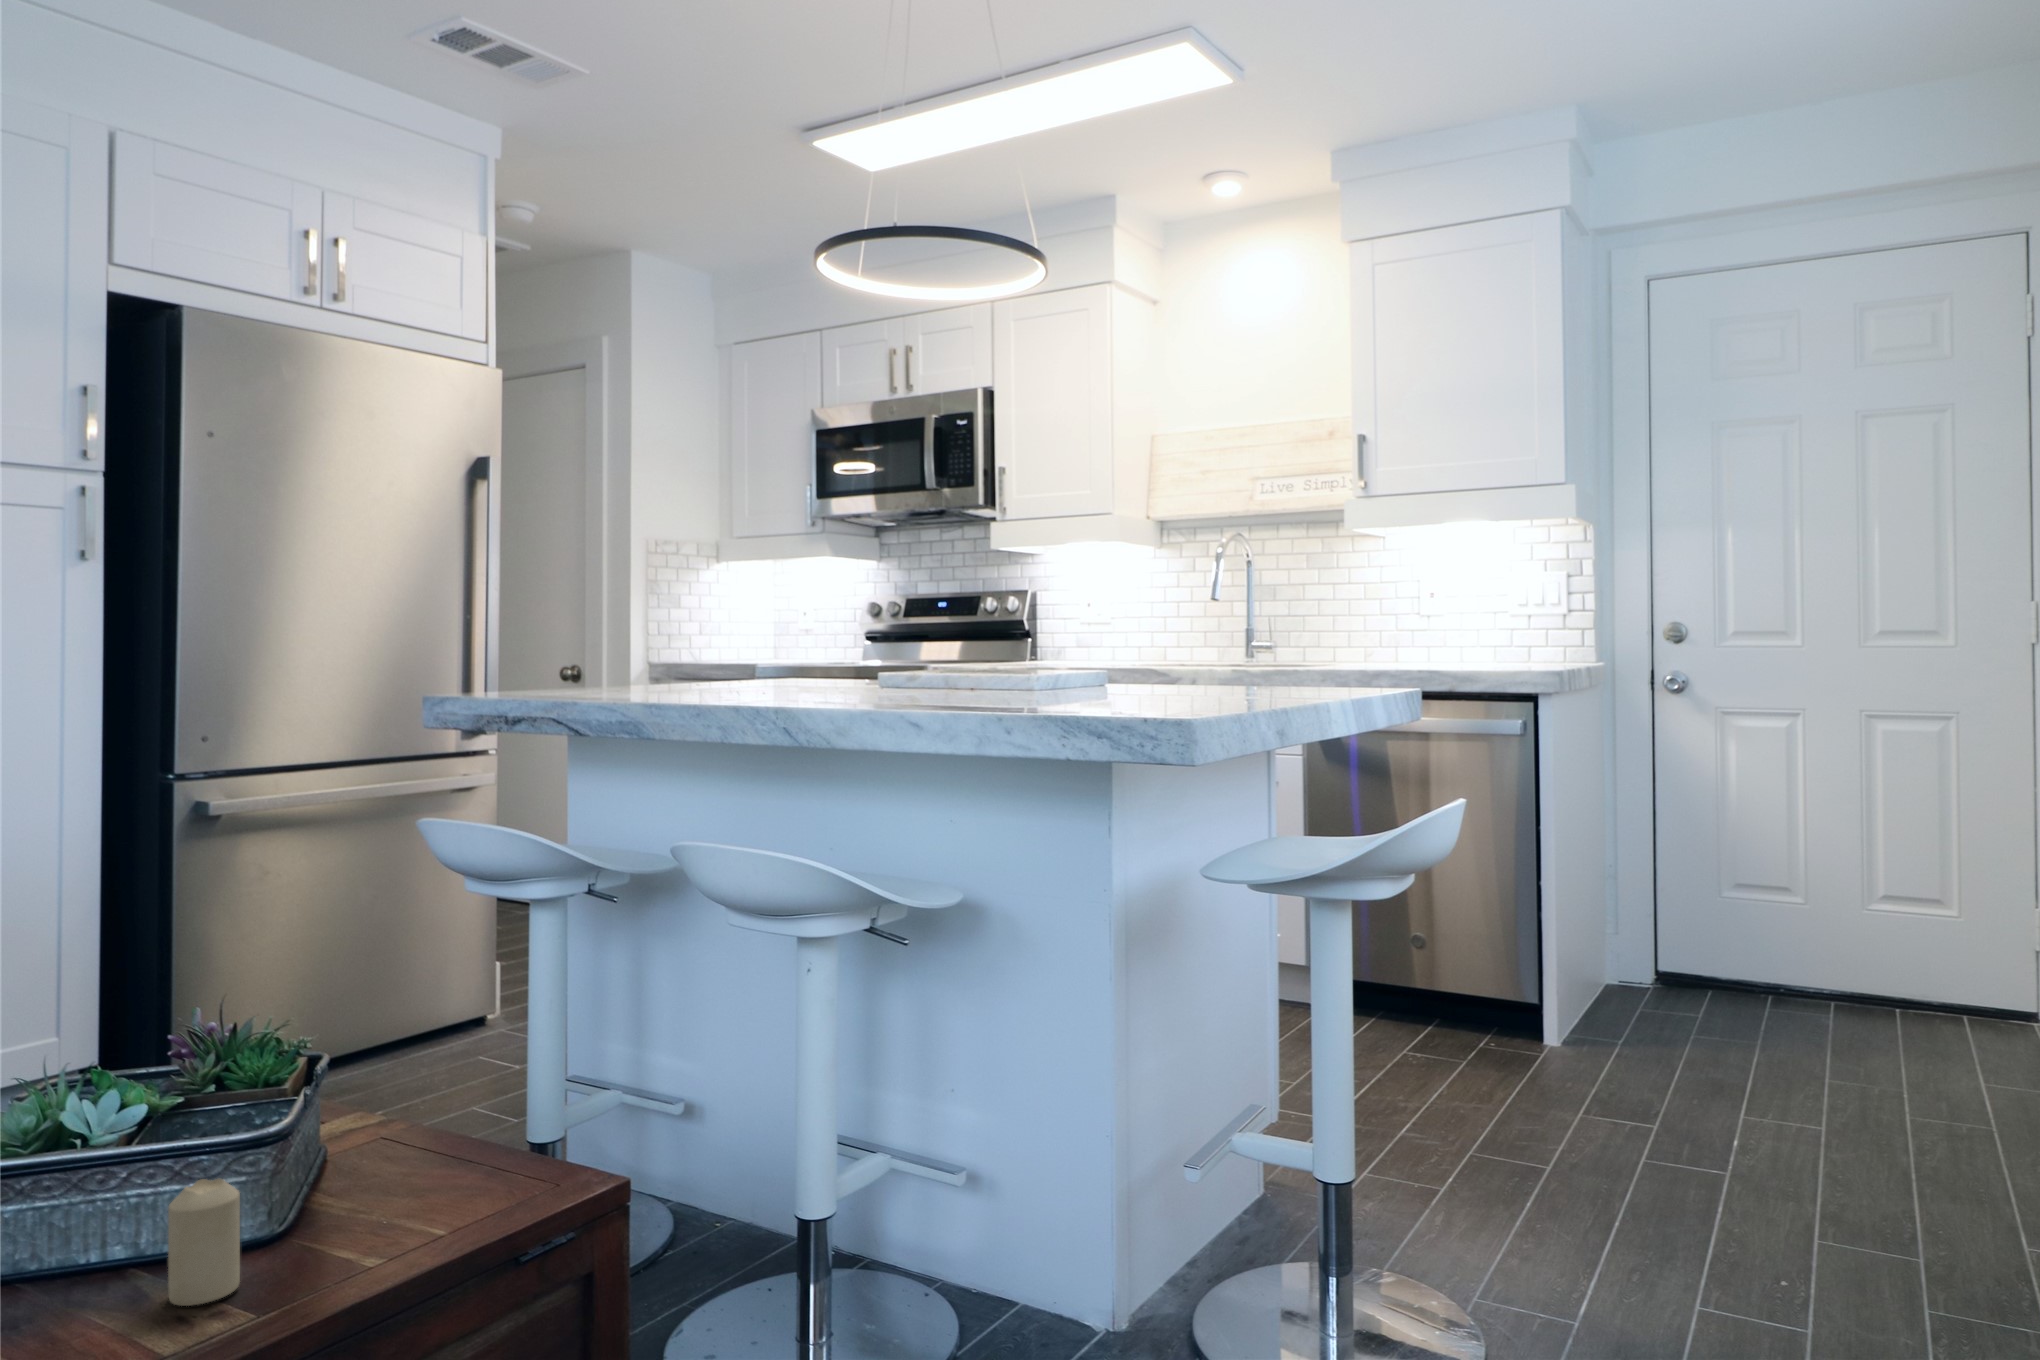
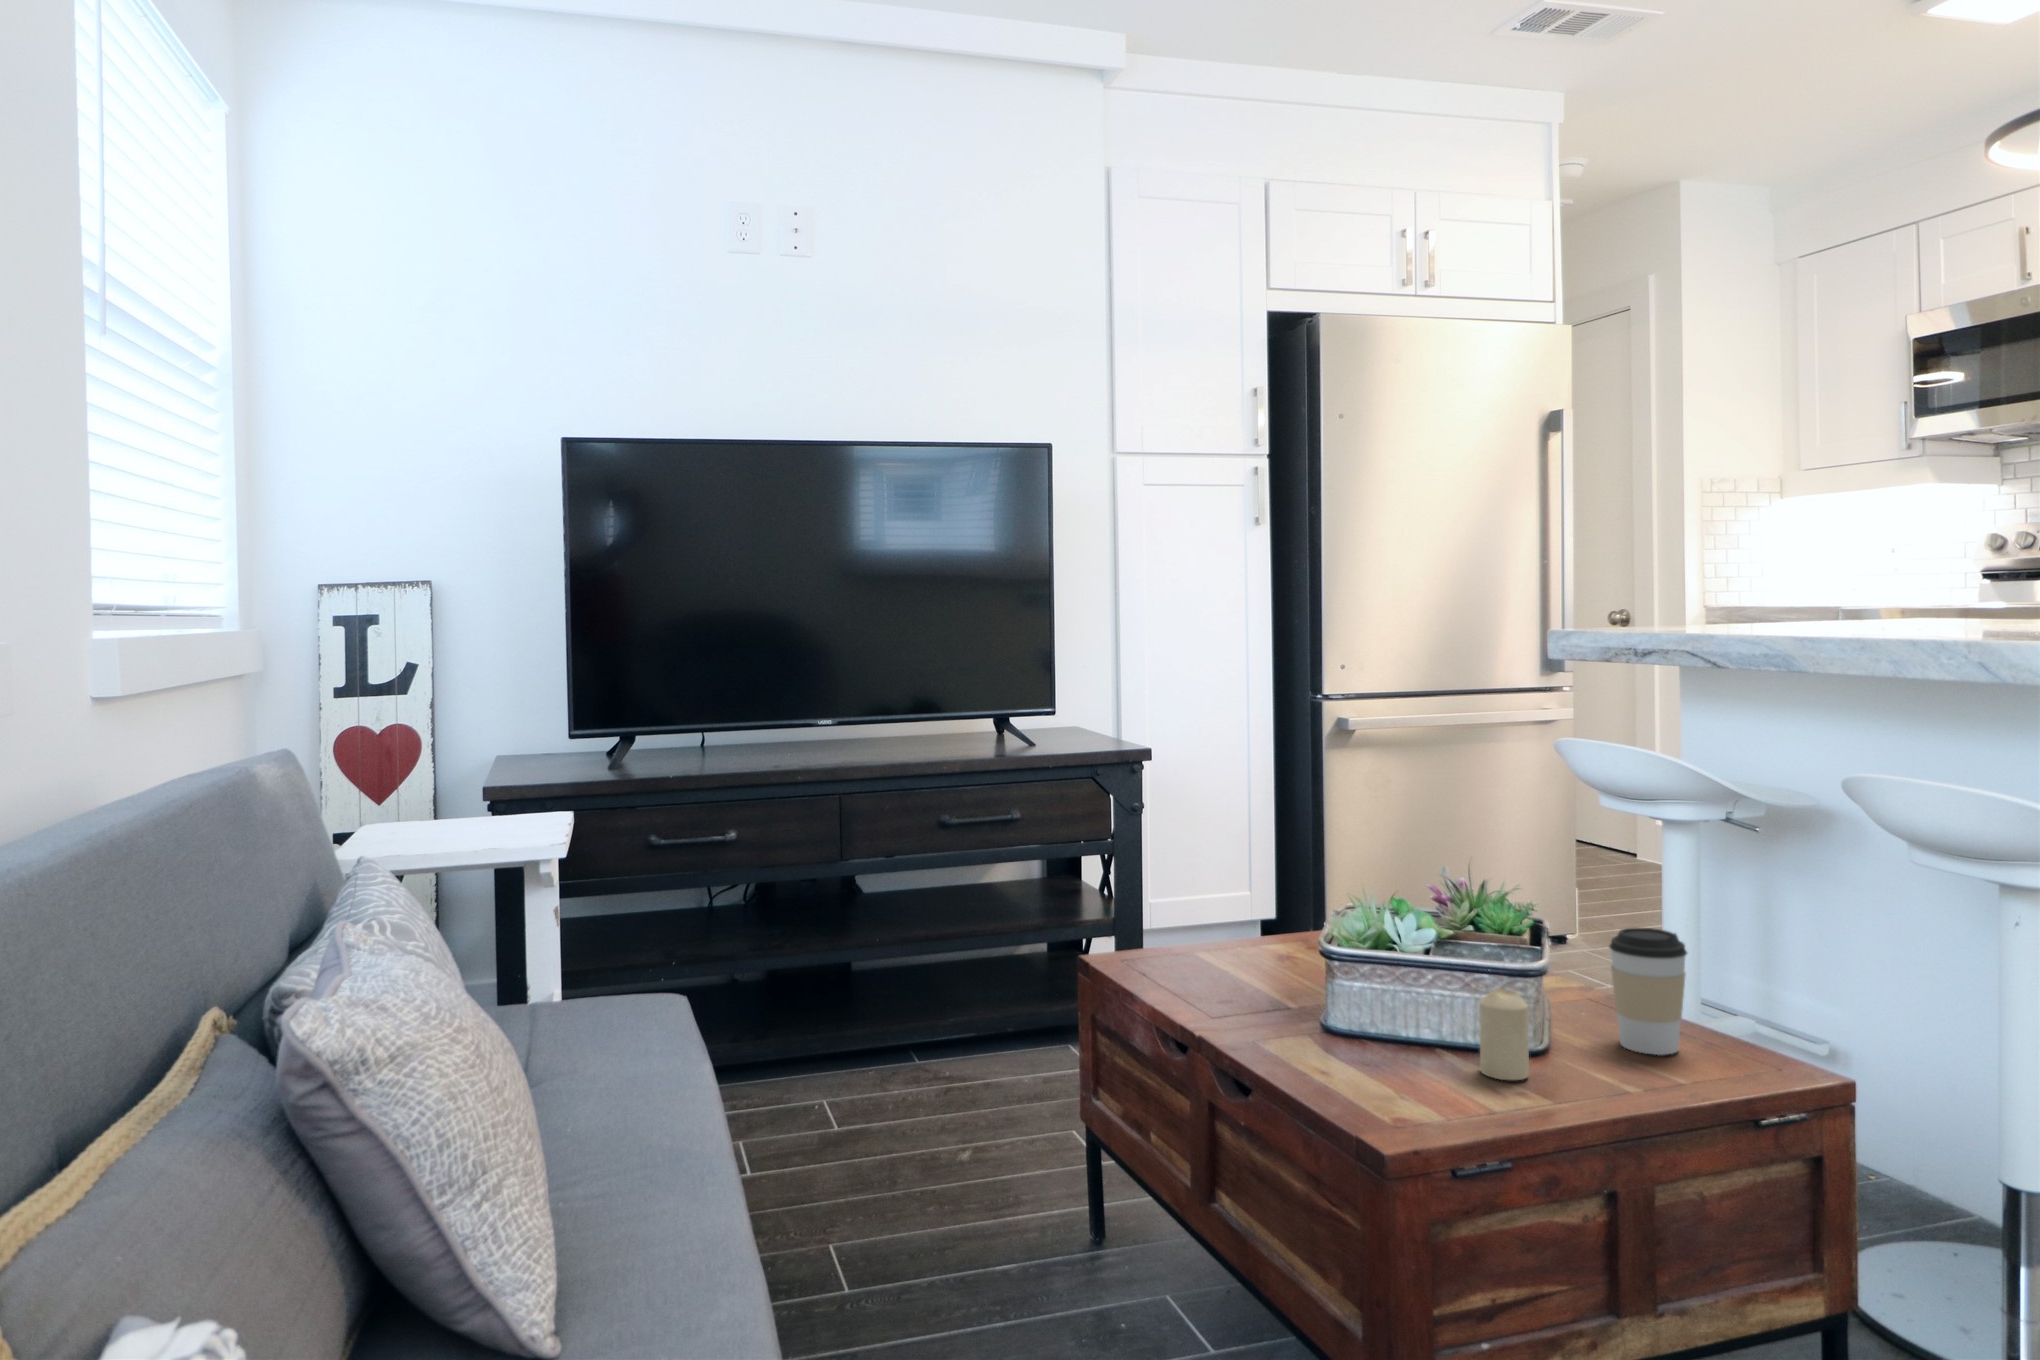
coffee cup: none [380,1051,472,1206] -> present [1609,928,1687,1055]

